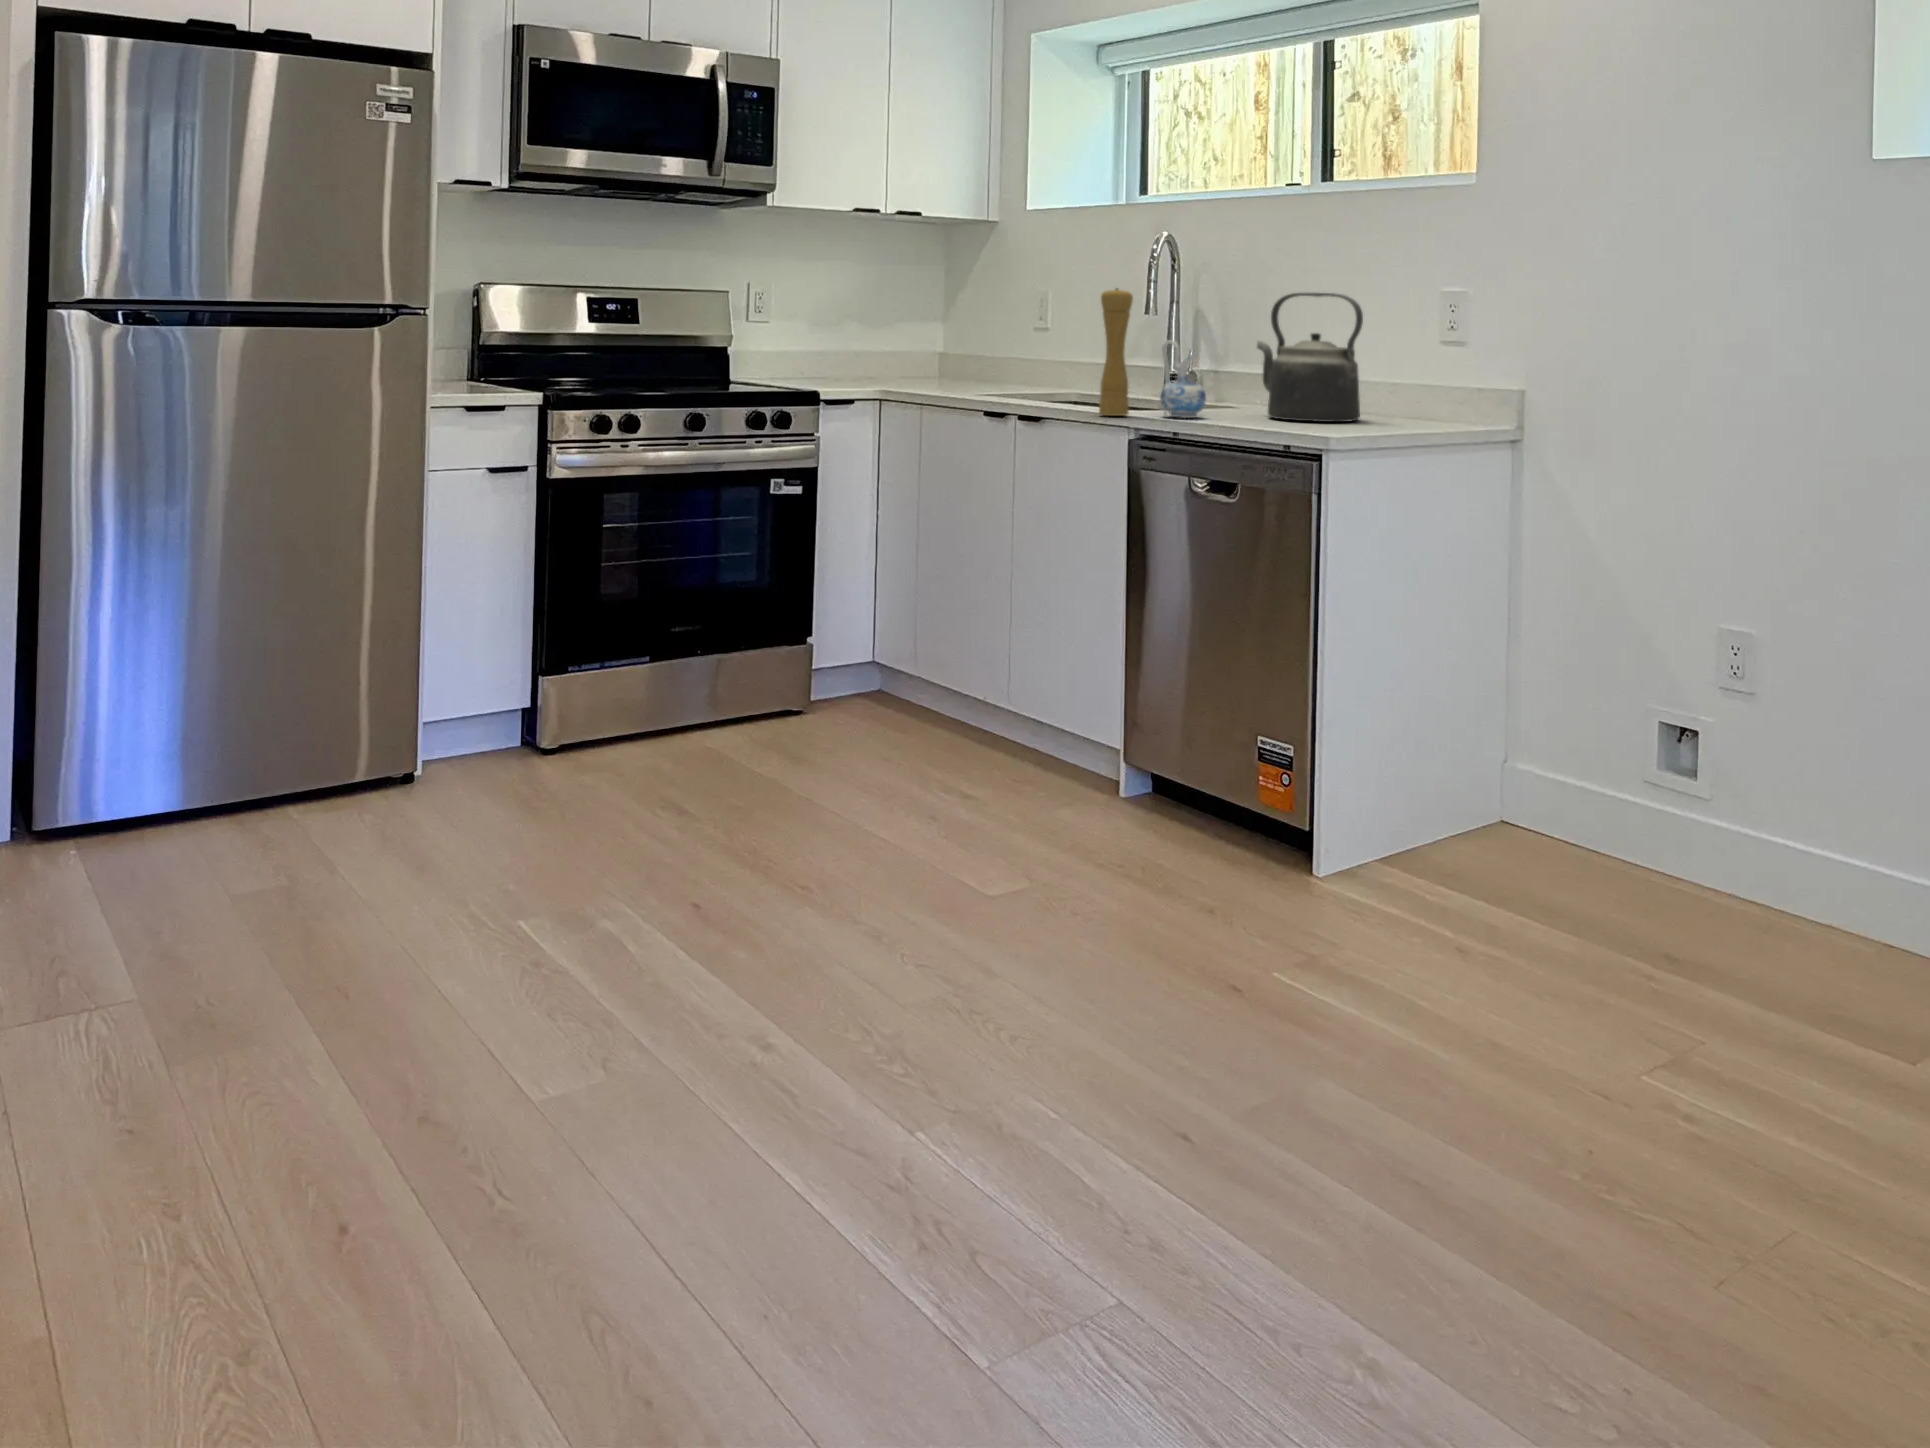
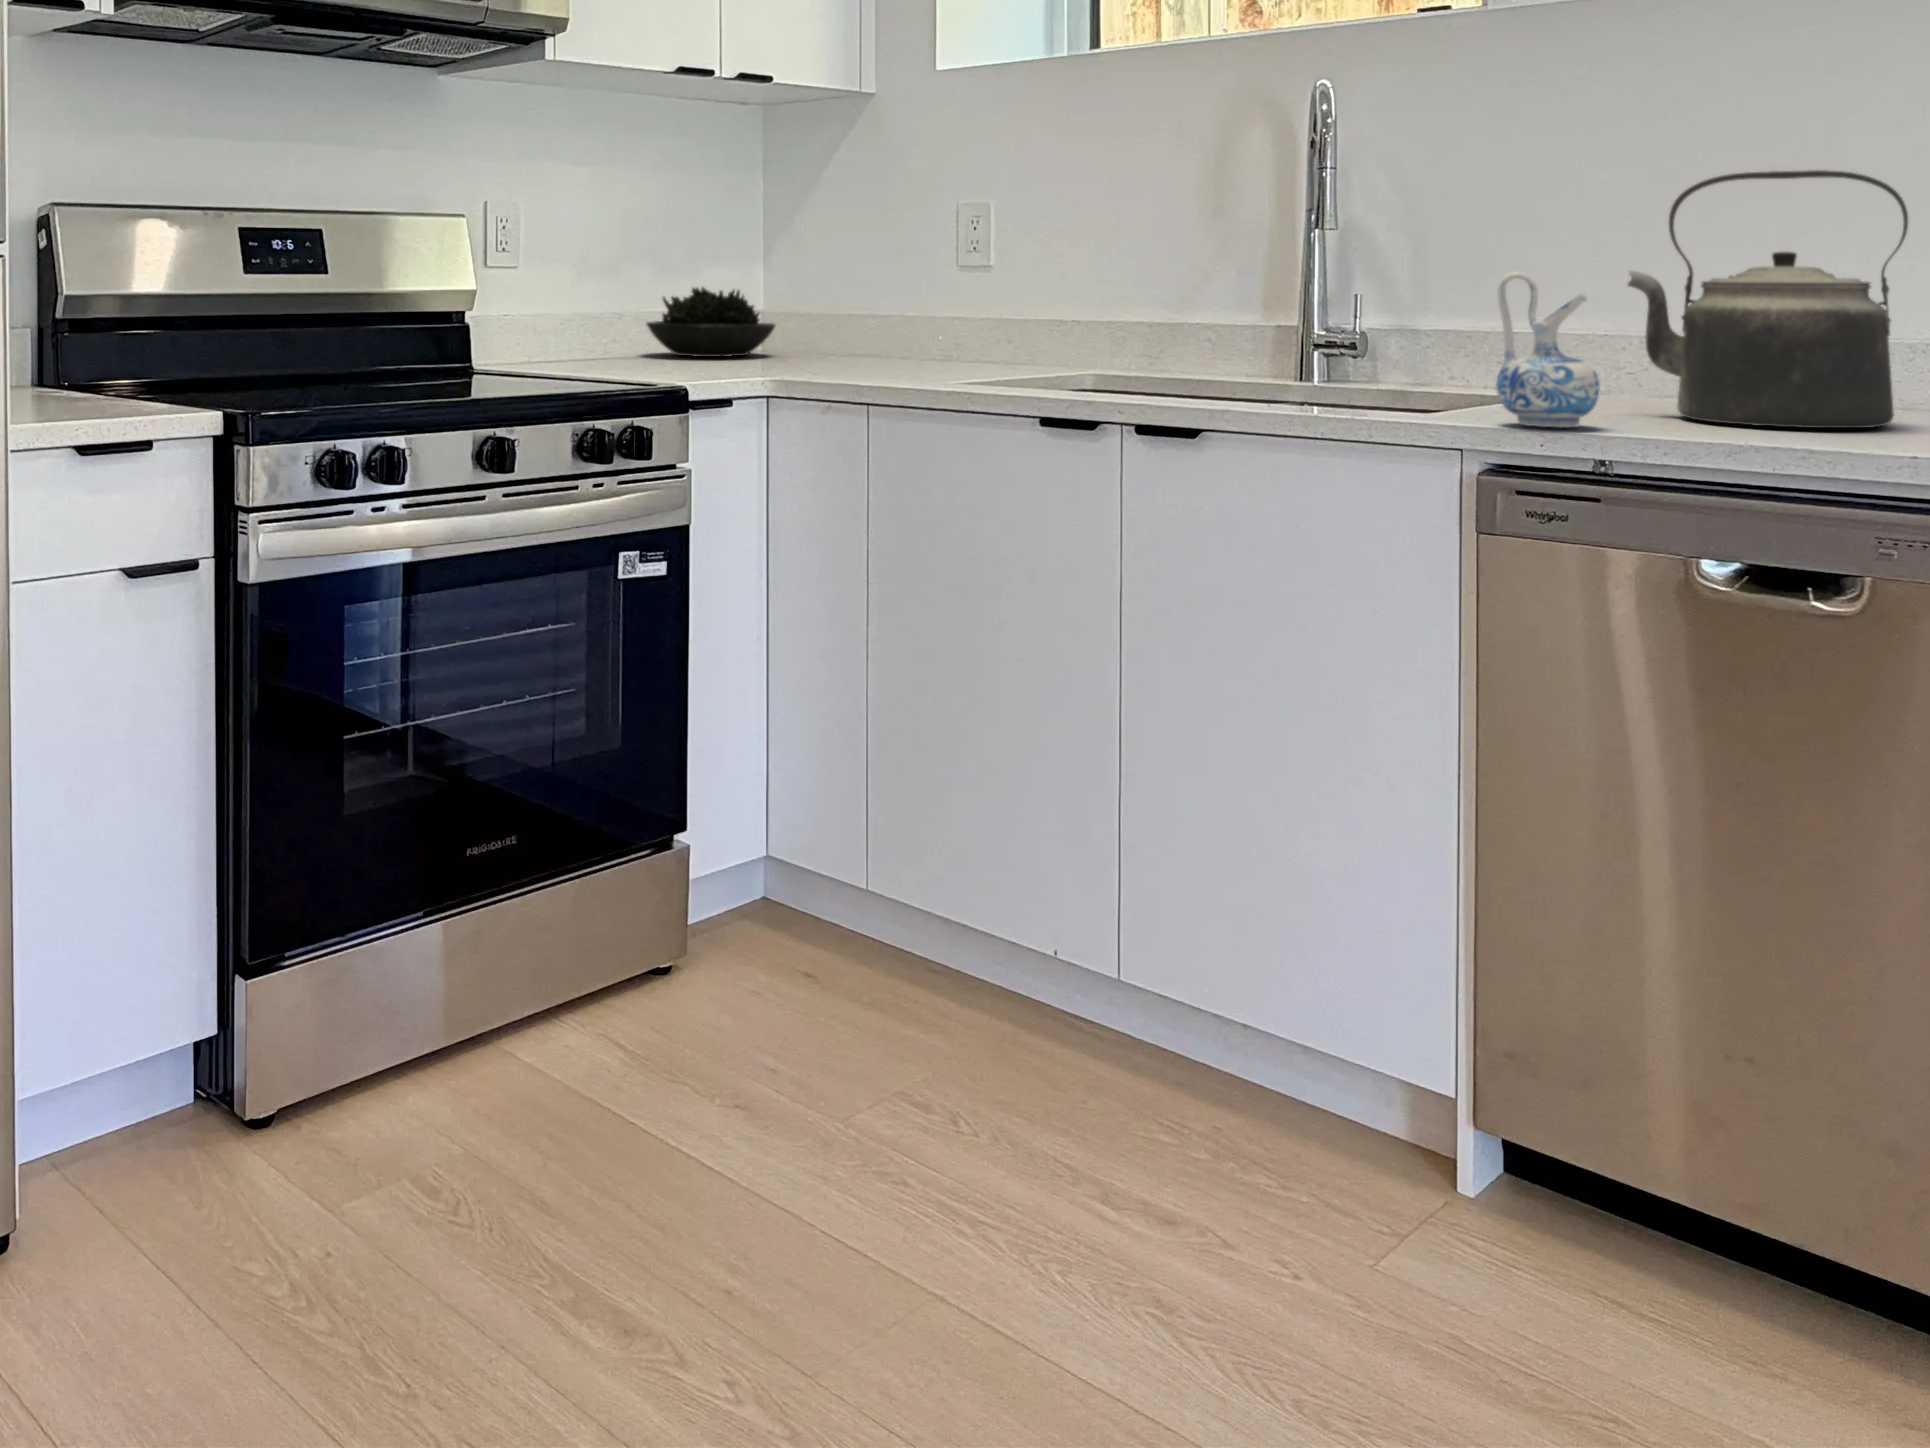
pepper mill: present [1099,288,1133,416] -> none [1382,168,1454,428]
succulent plant: none [850,336,928,378] -> present [647,288,775,357]

